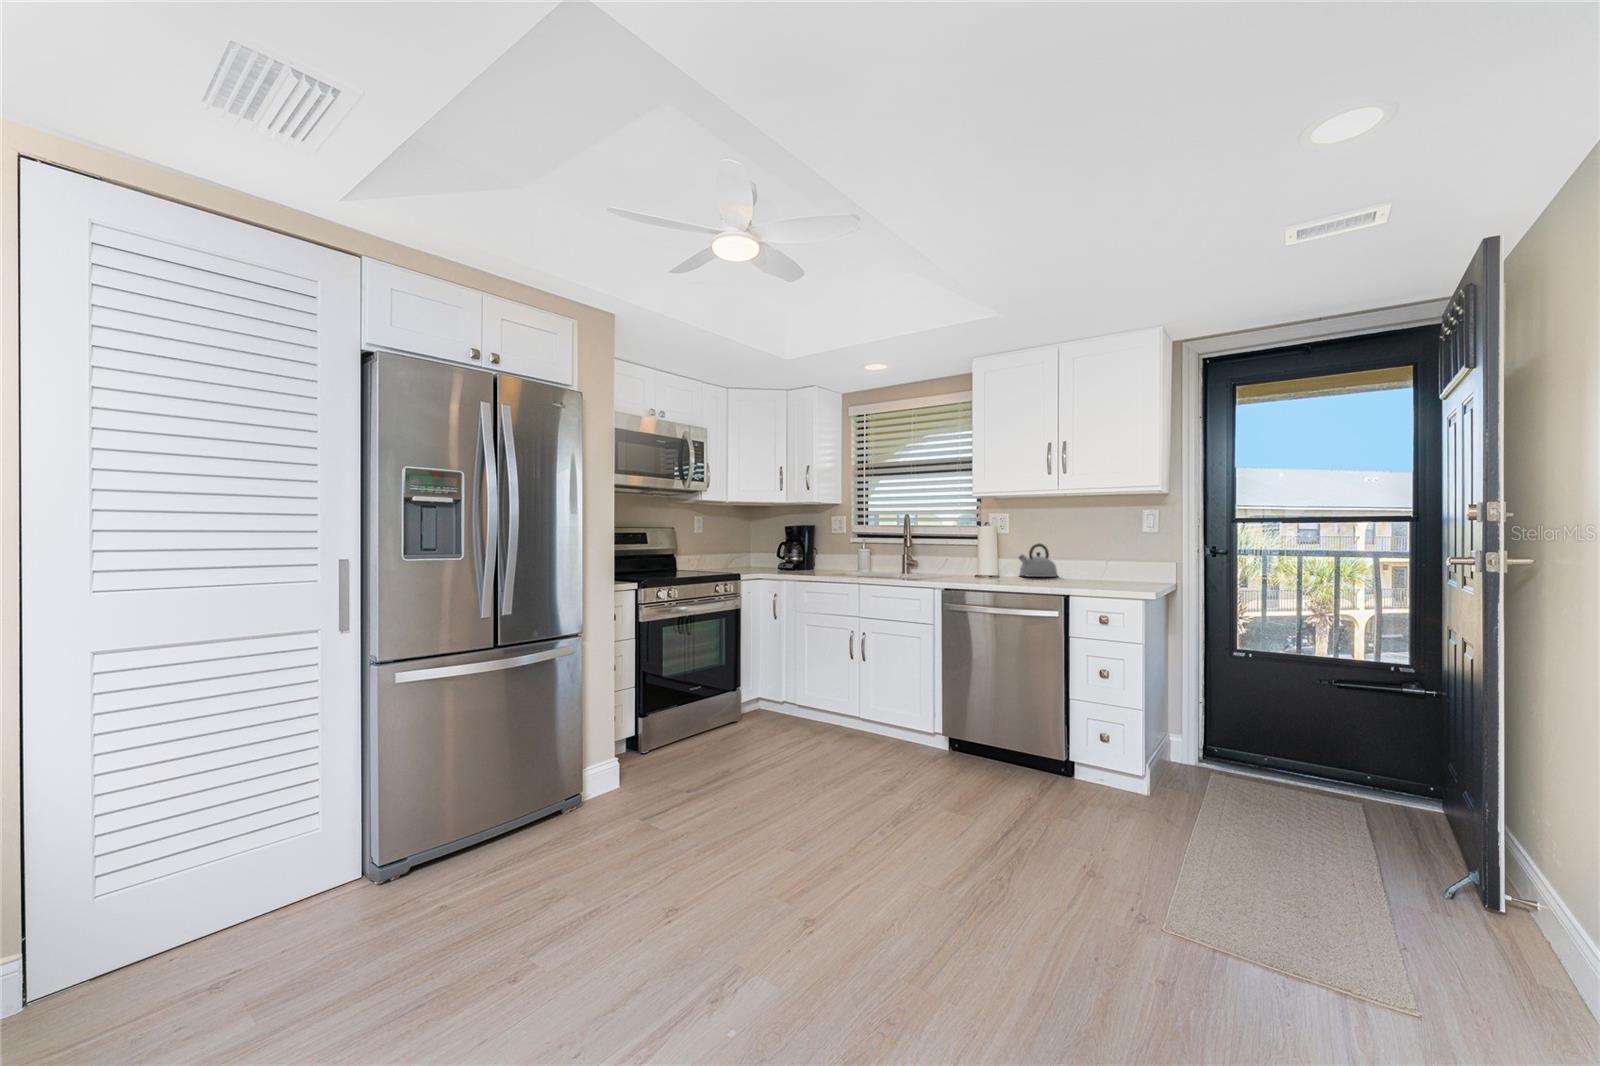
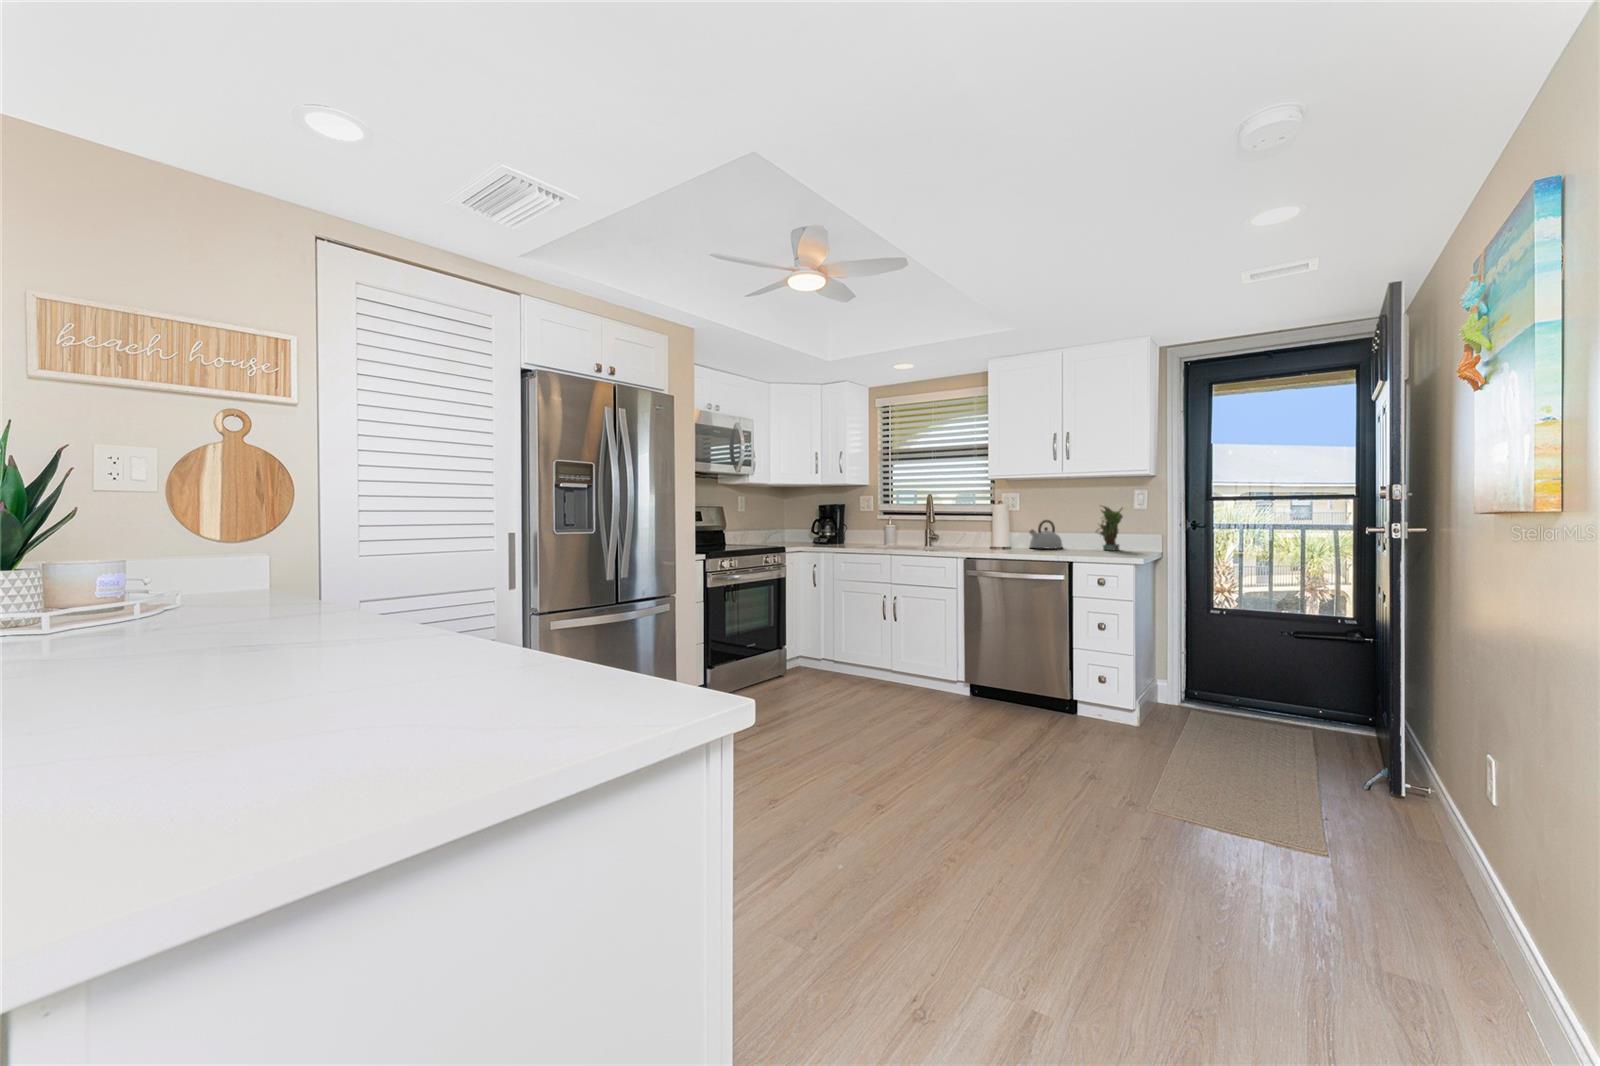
potted plant: none [1095,526,1128,580] -> present [1099,506,1123,550]

